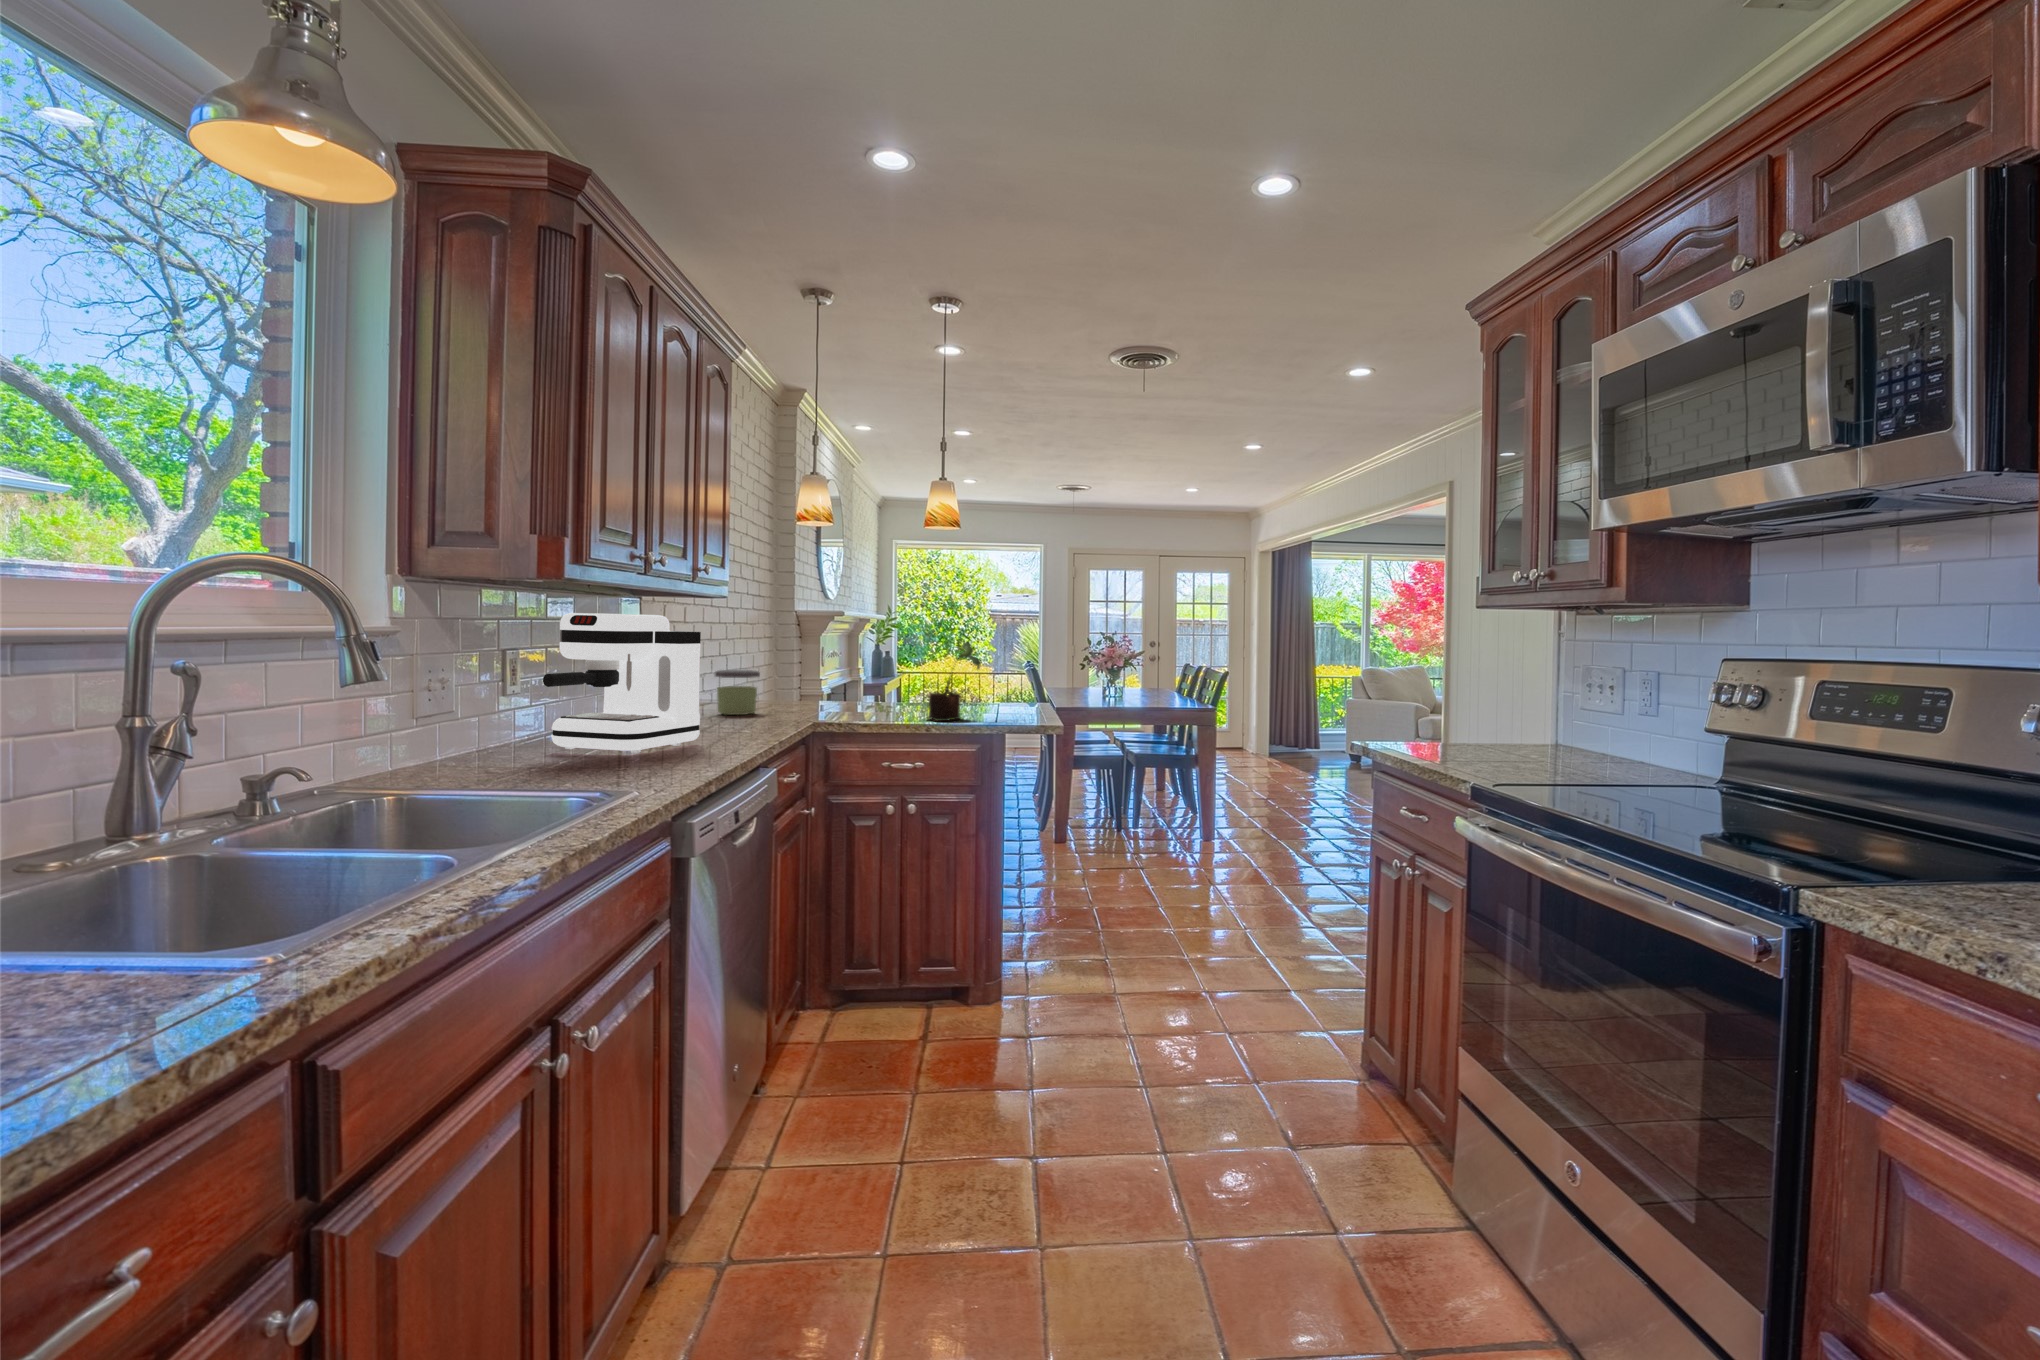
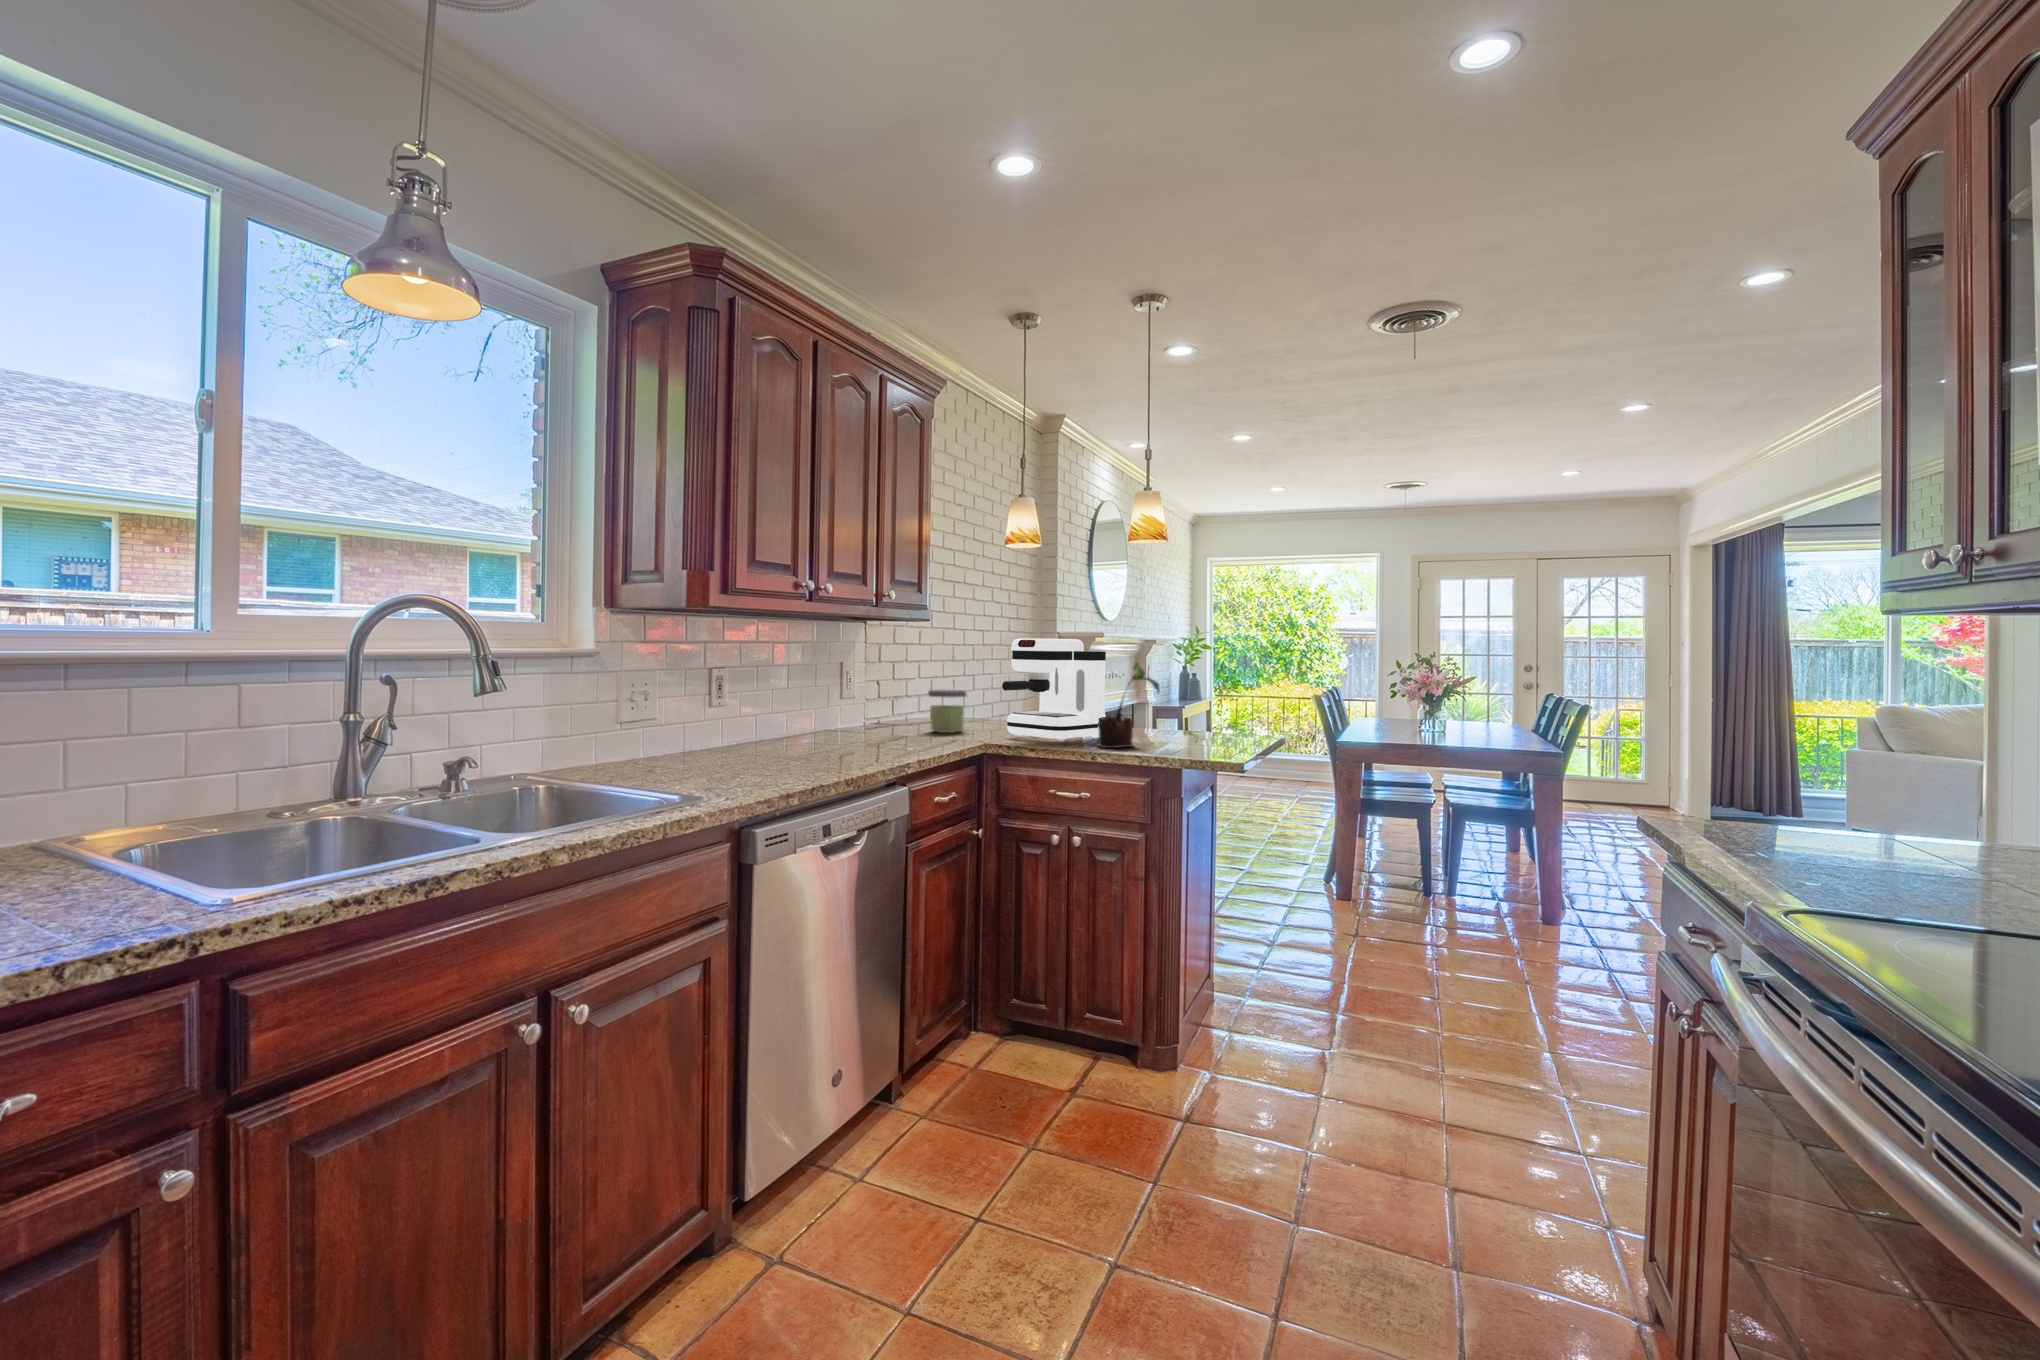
coffee maker: present [543,613,701,753] -> present [1002,638,1106,741]

